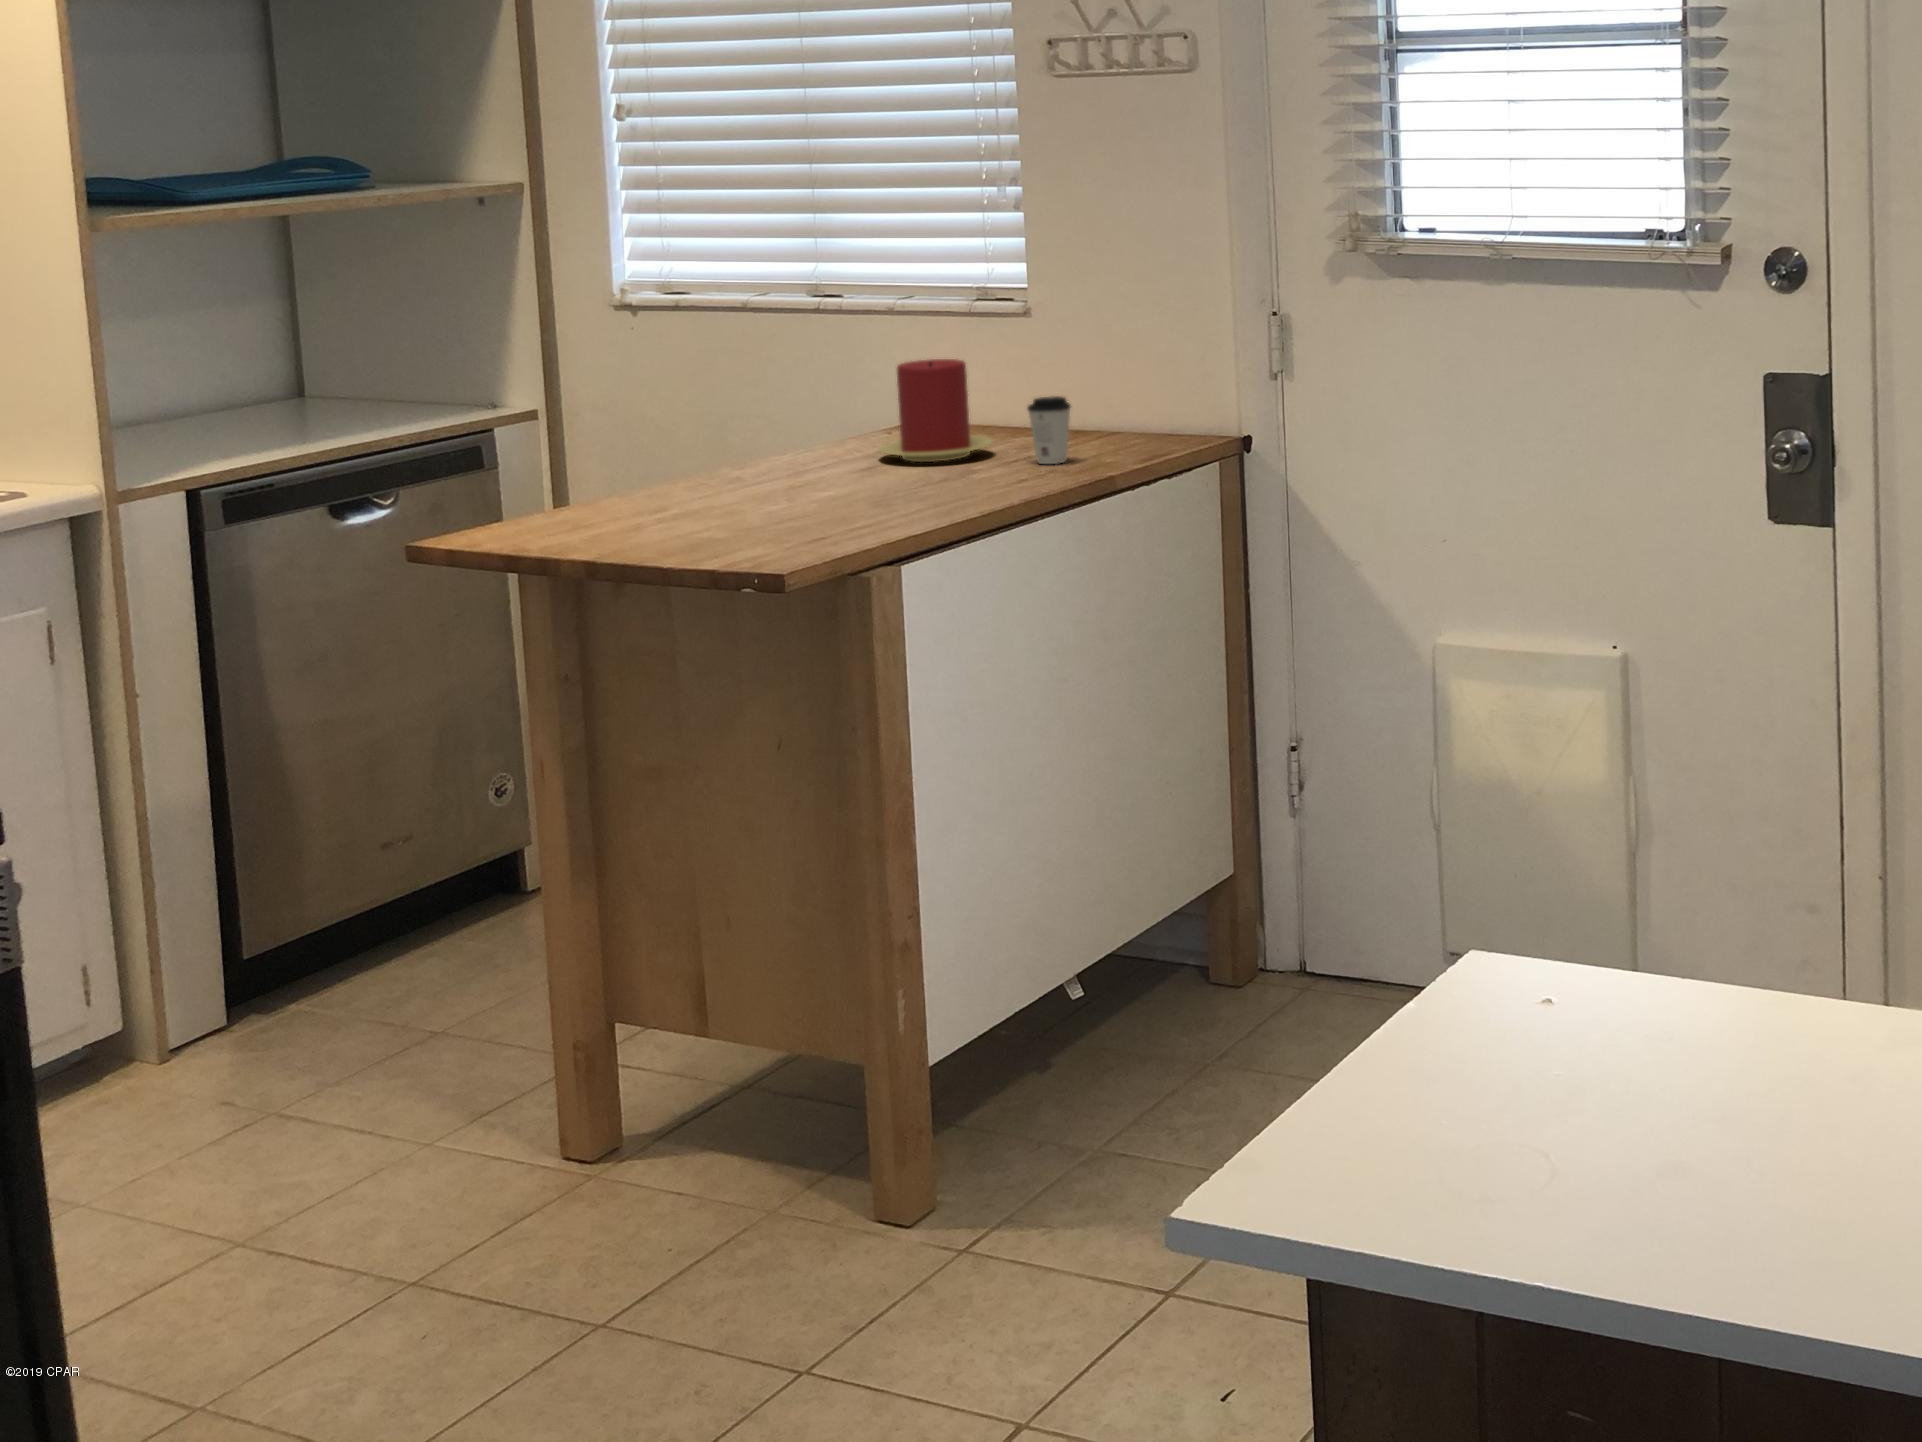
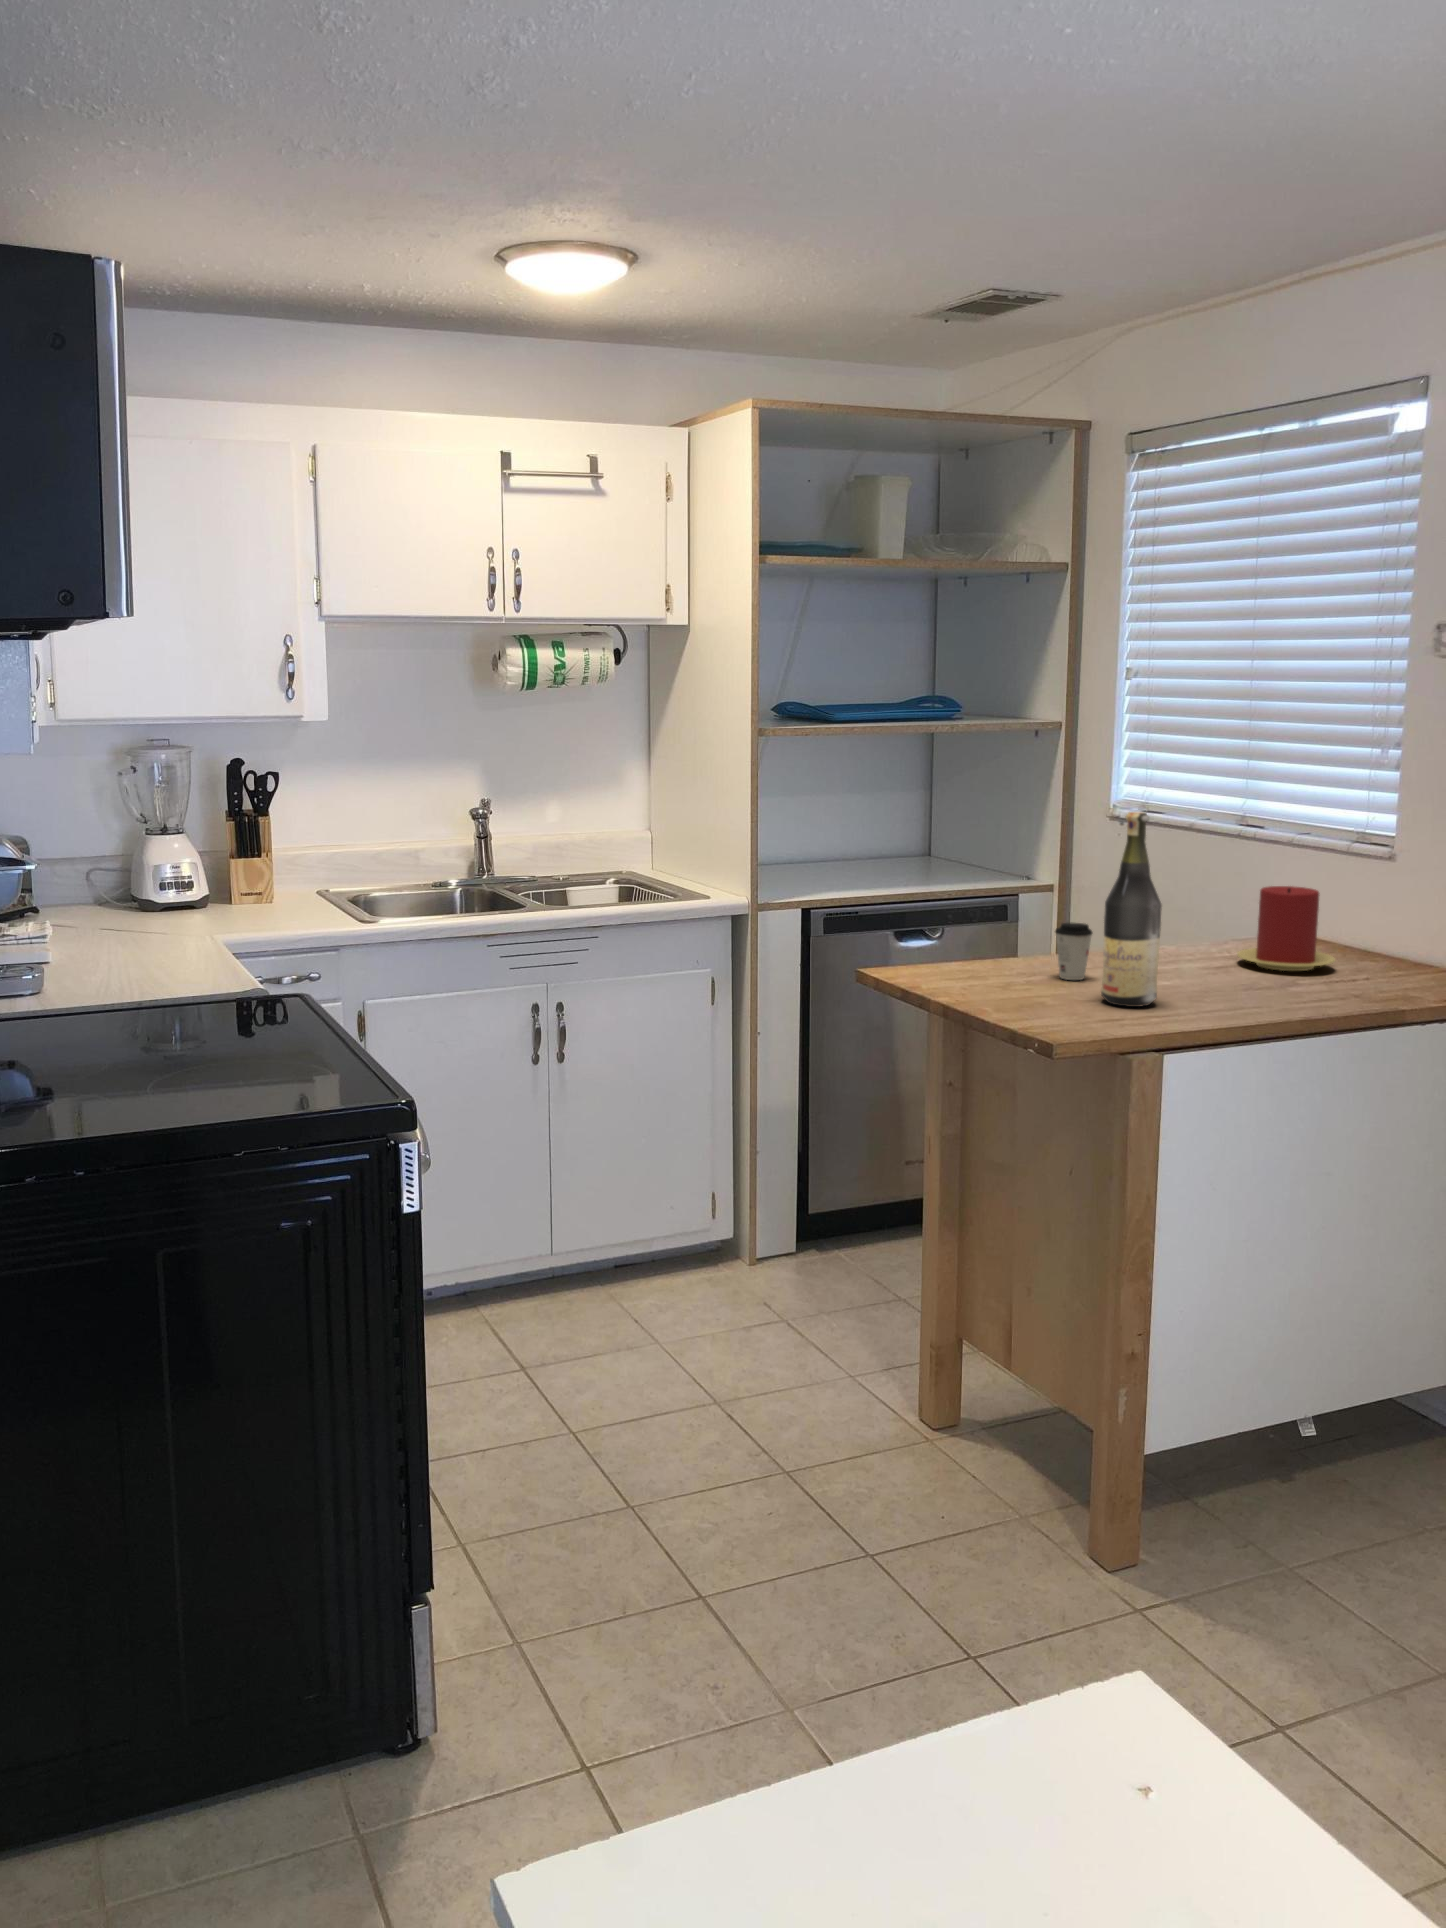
wine bottle: none [769,281,847,525] -> present [1101,812,1162,1007]
coffee cup: present [1028,396,1071,464] -> present [1055,923,1092,980]

